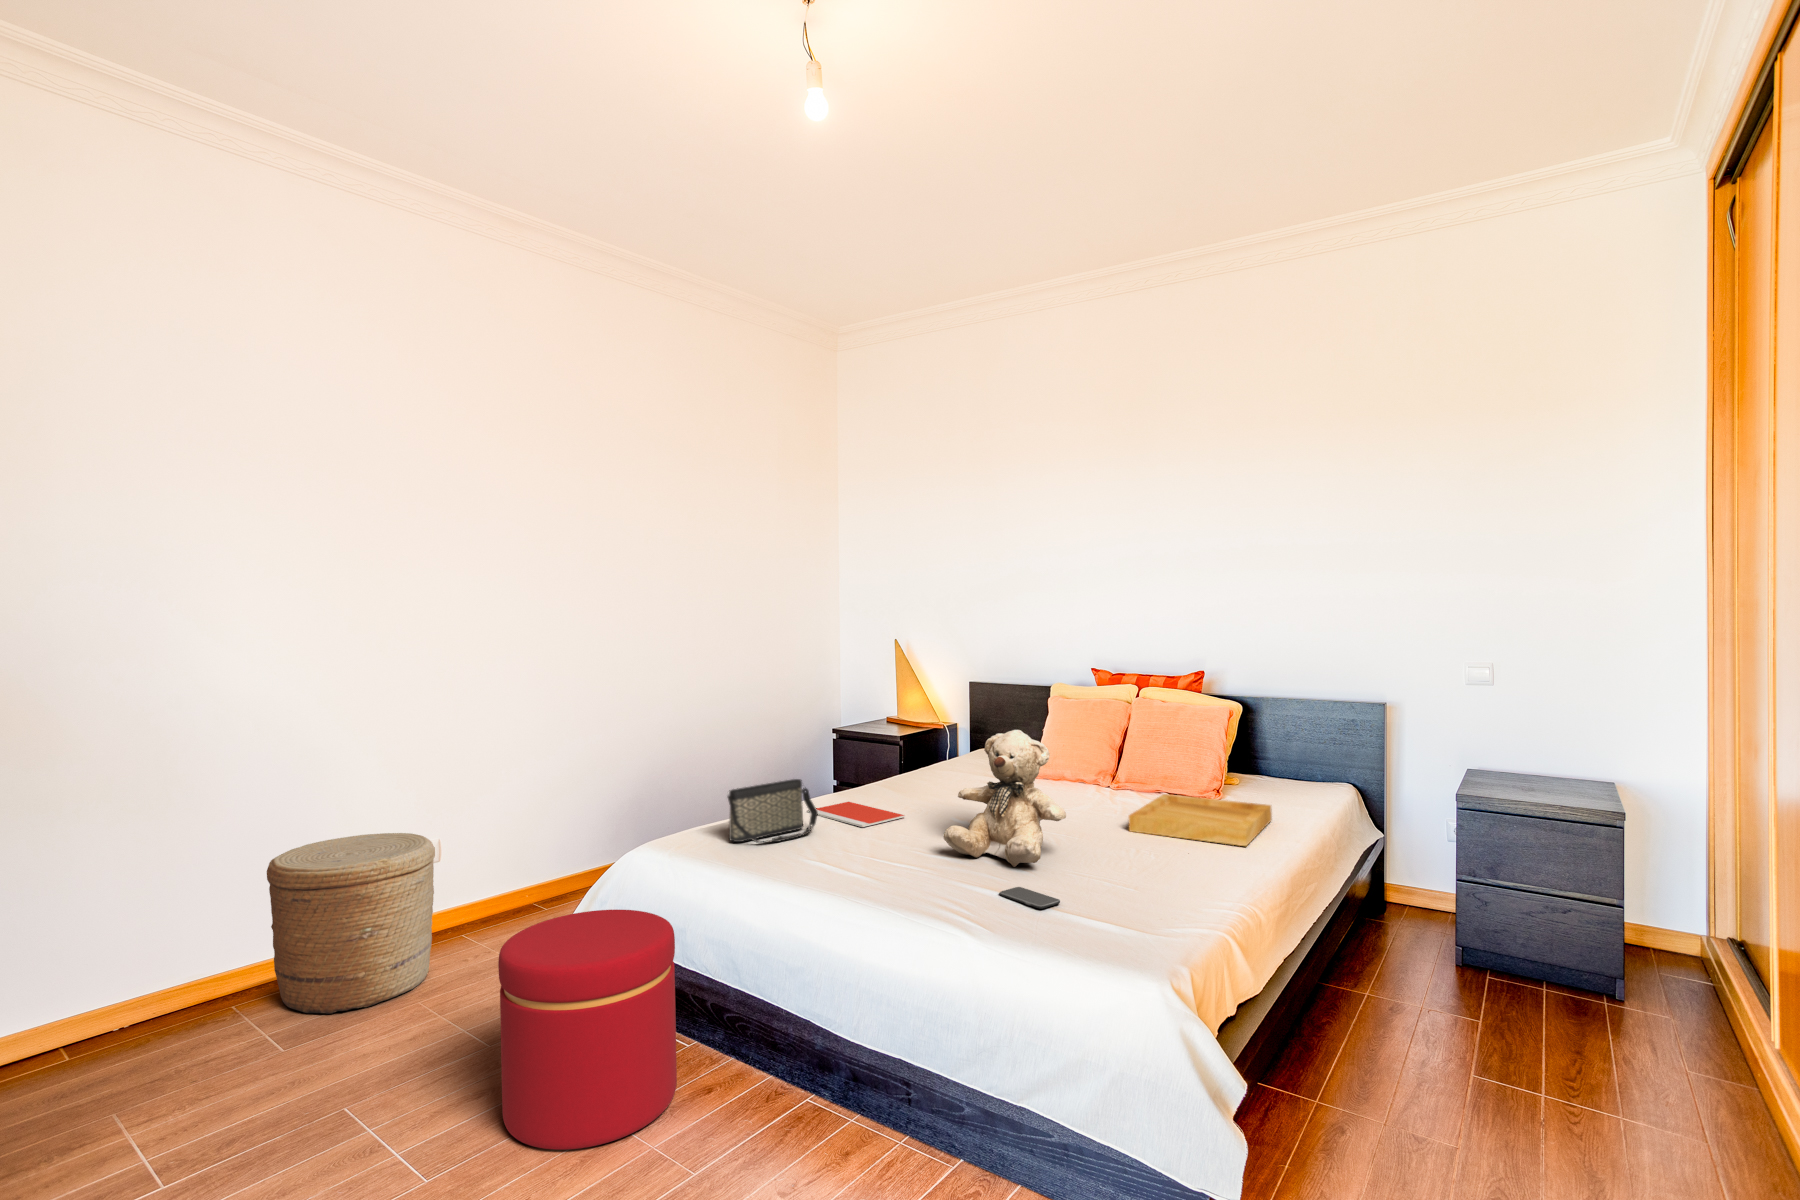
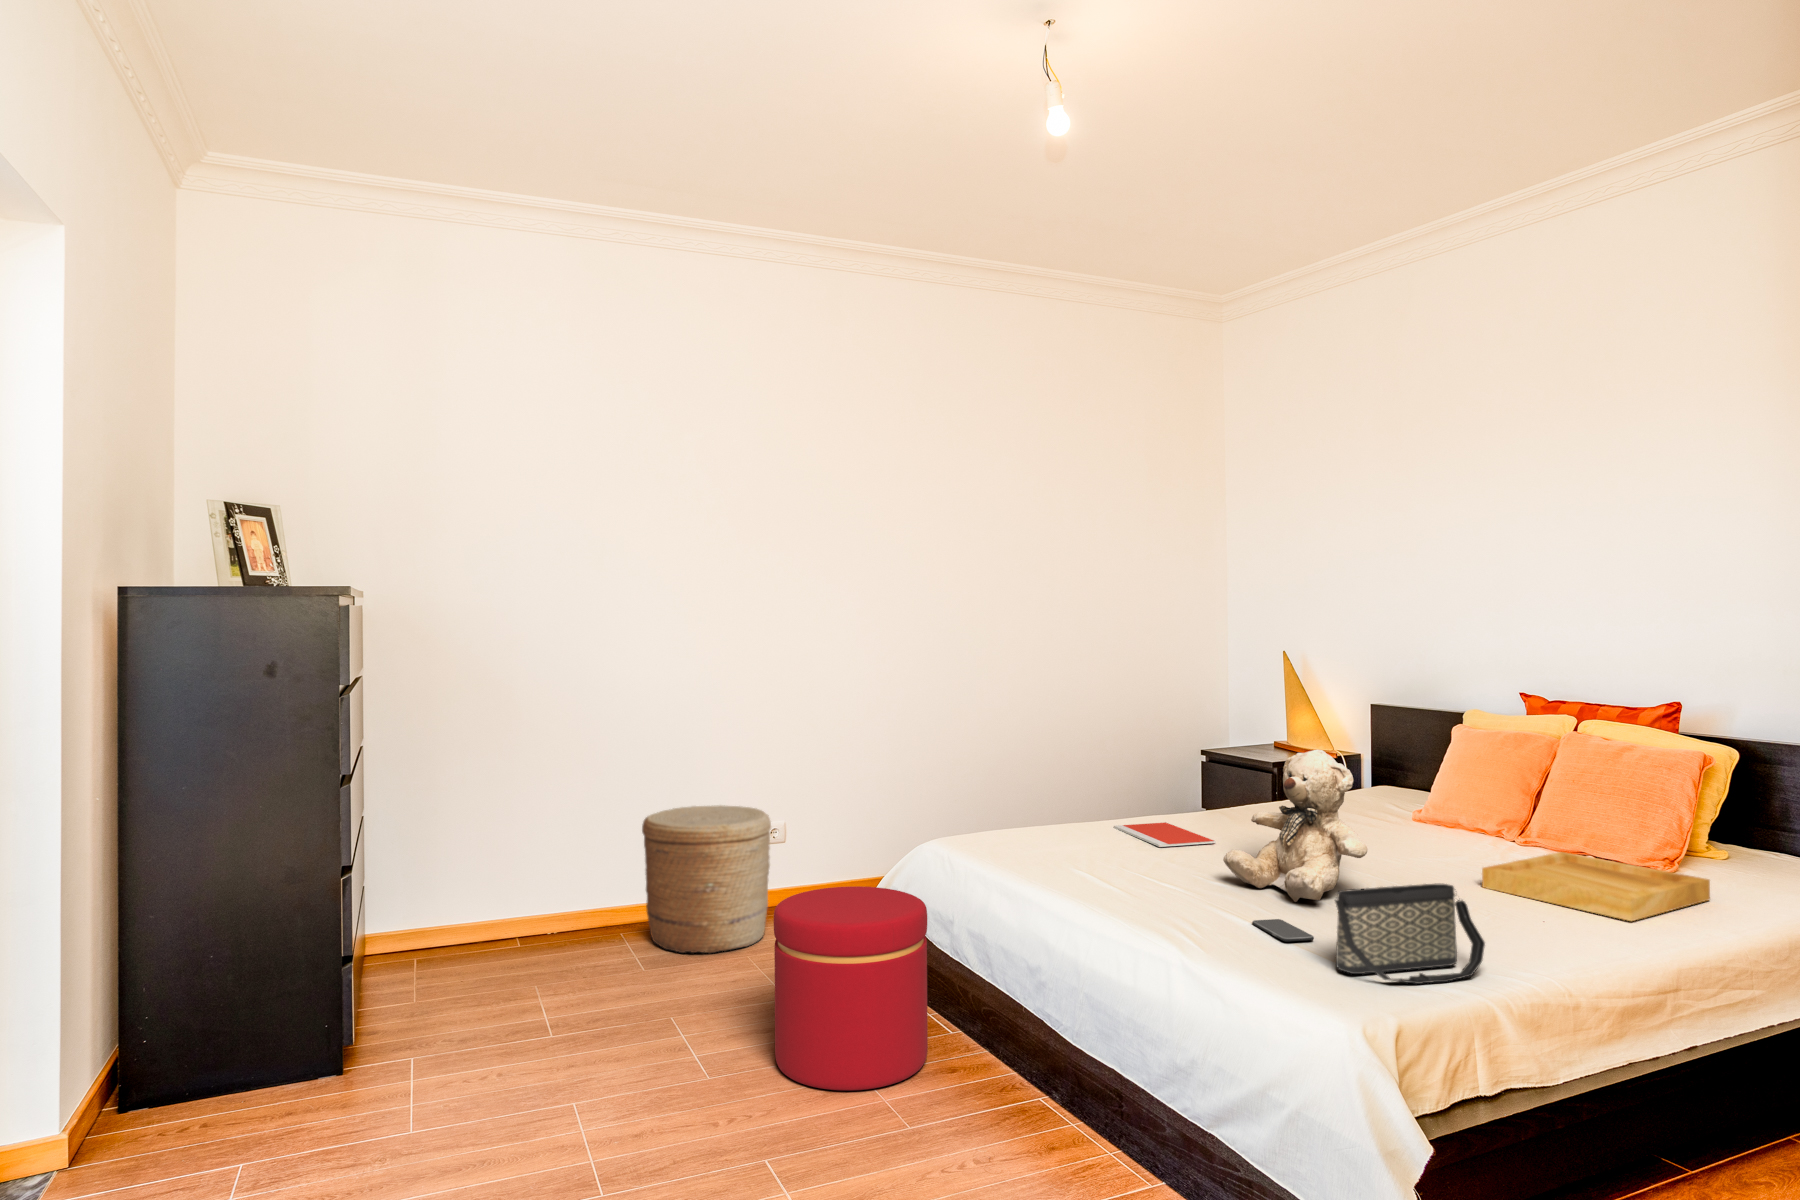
handbag: present [728,779,818,843] -> present [1335,884,1485,984]

